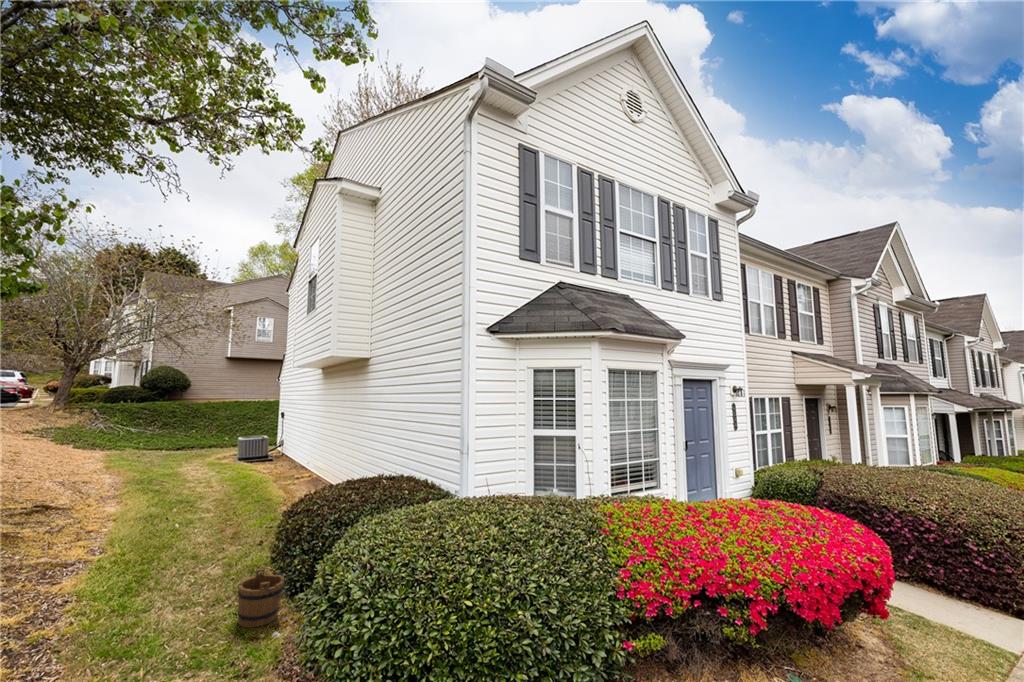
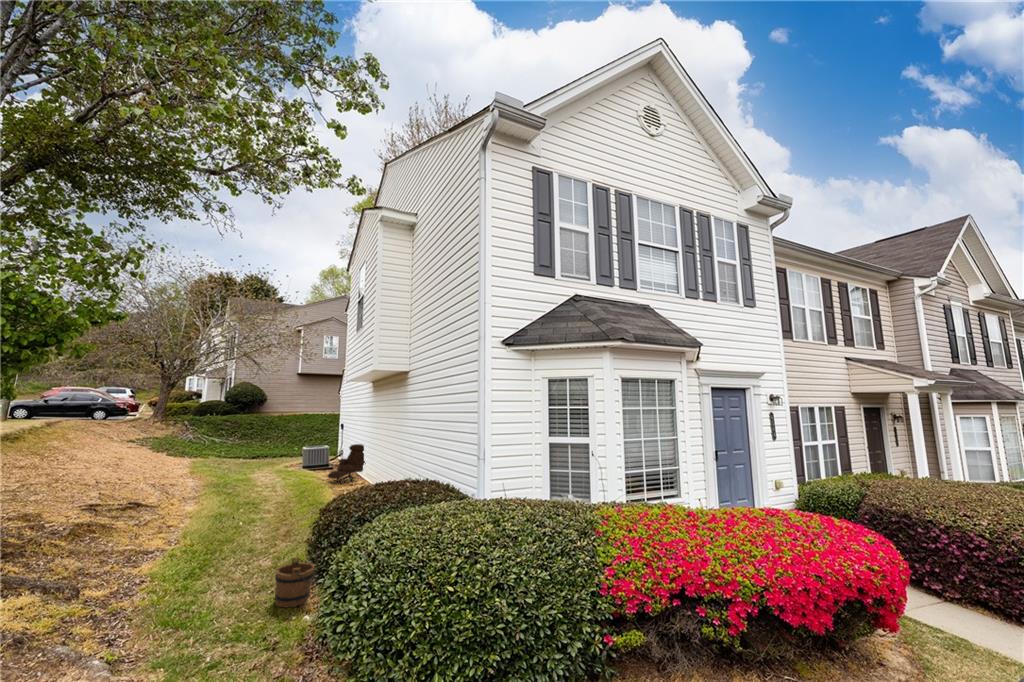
lounge chair: none [270,436,315,480] -> present [328,444,366,483]

